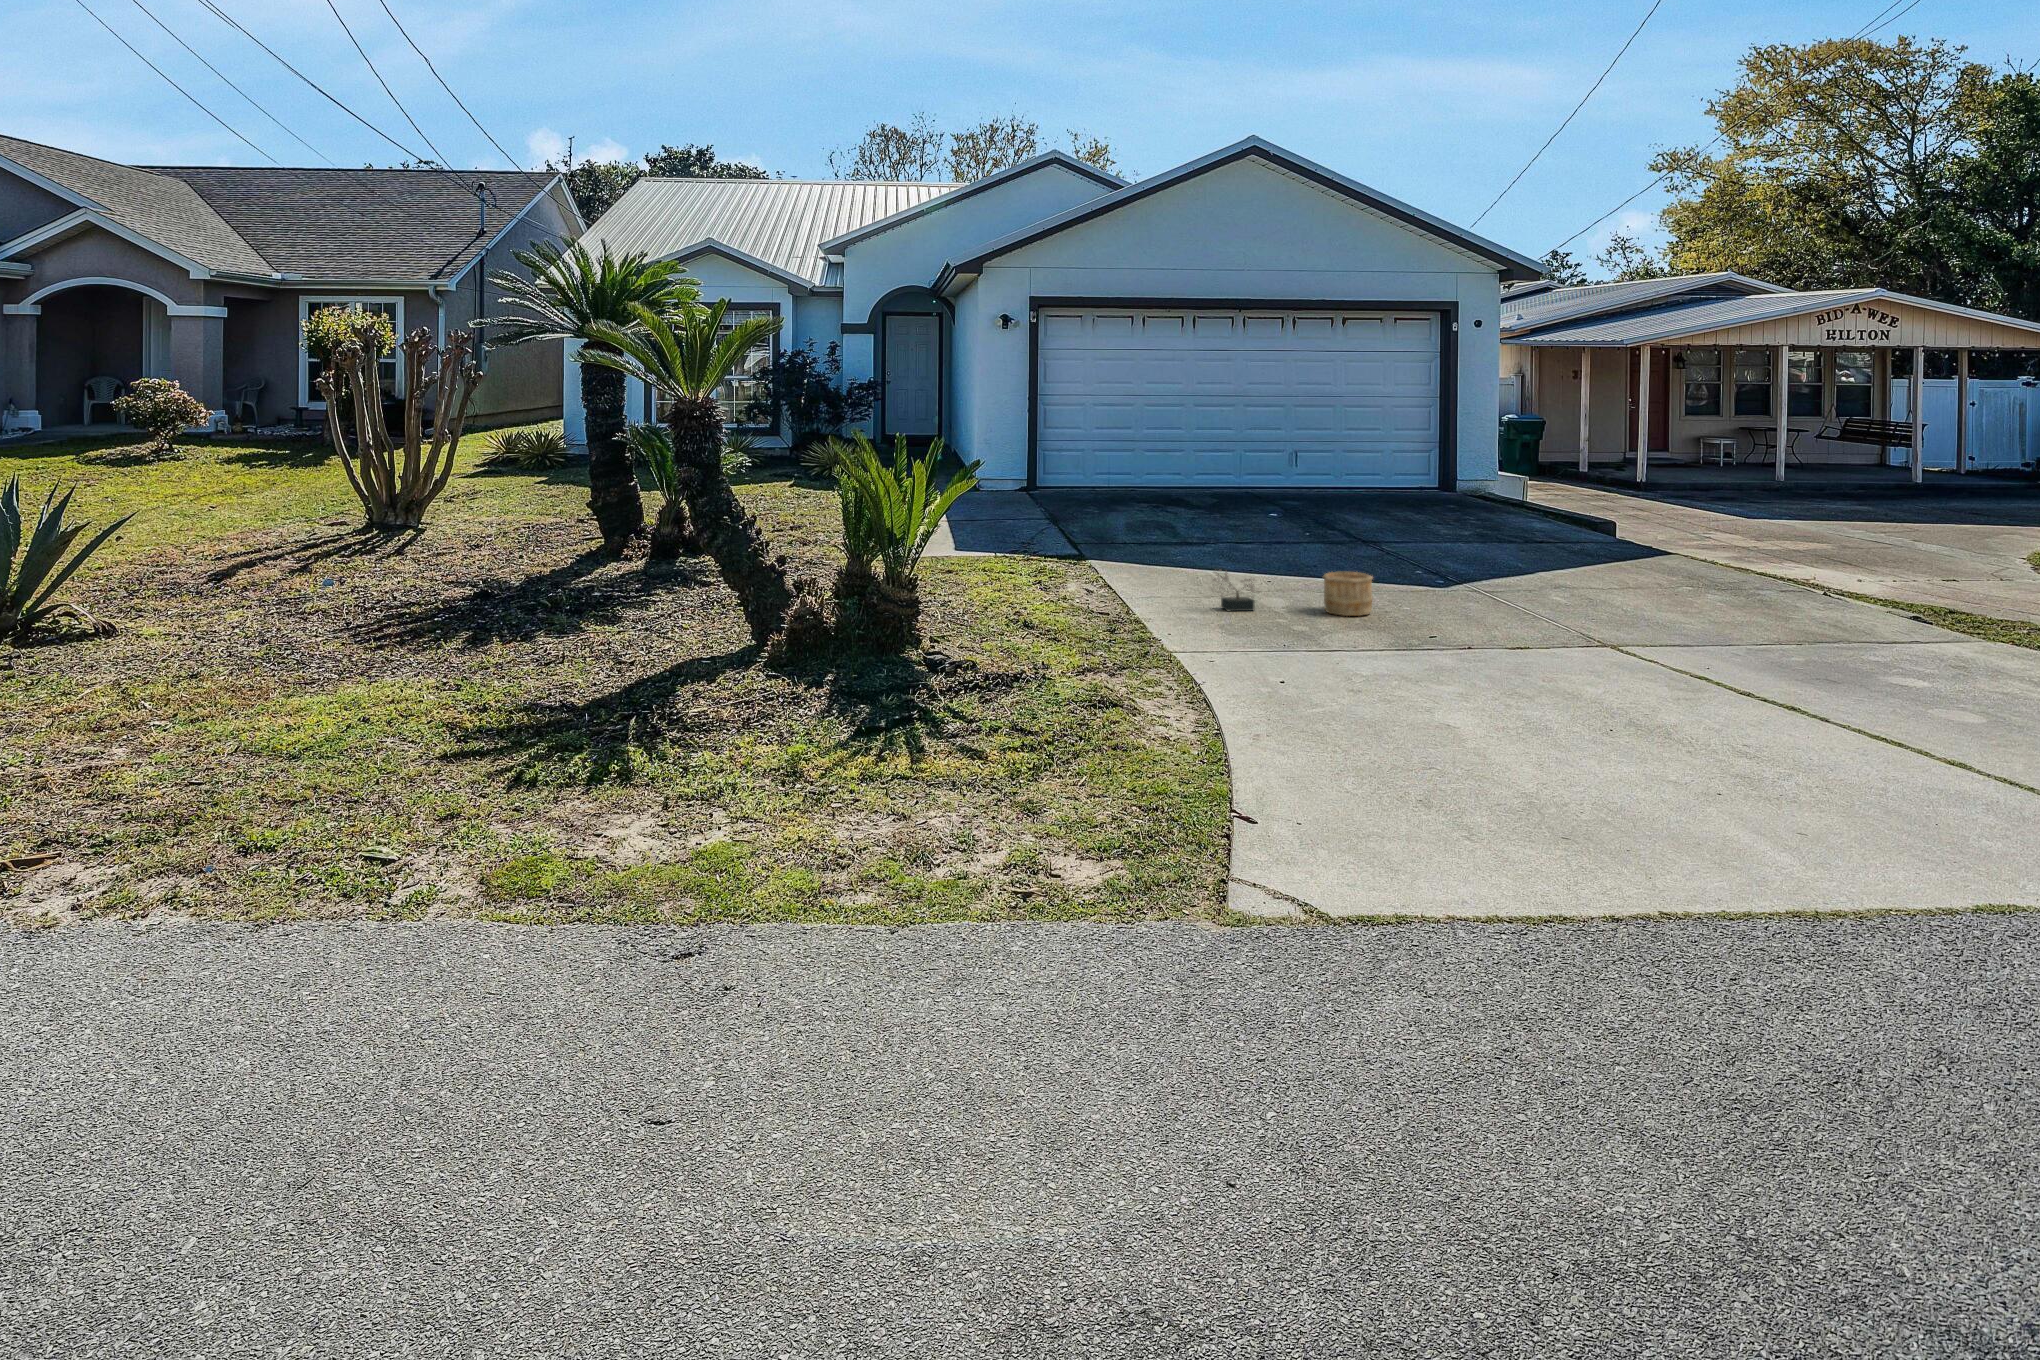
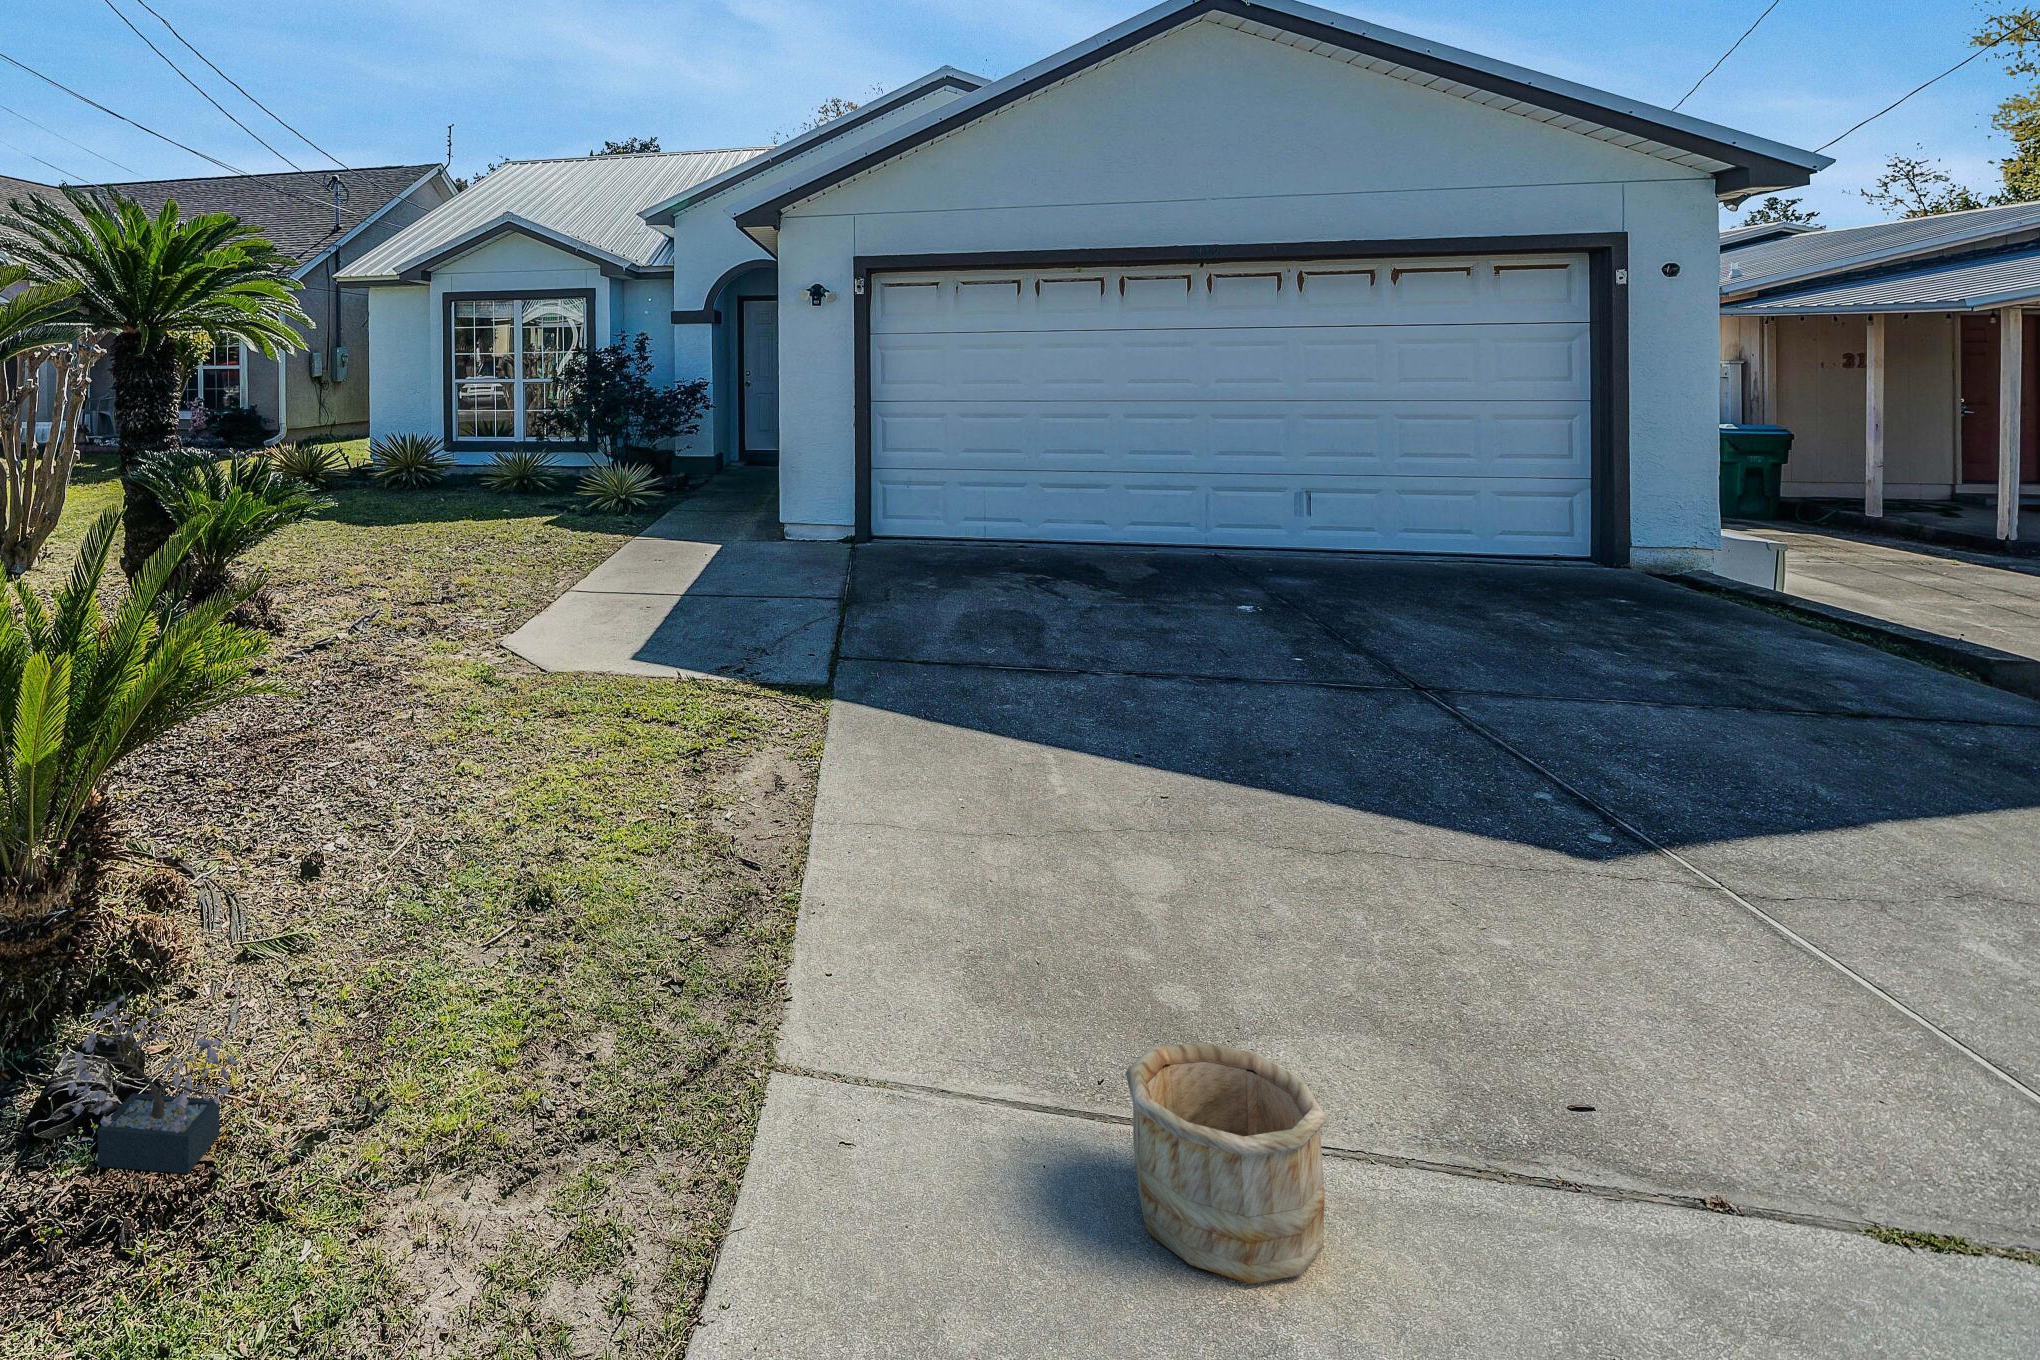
decorative plant: present [1213,572,1255,611] -> present [61,996,240,1174]

